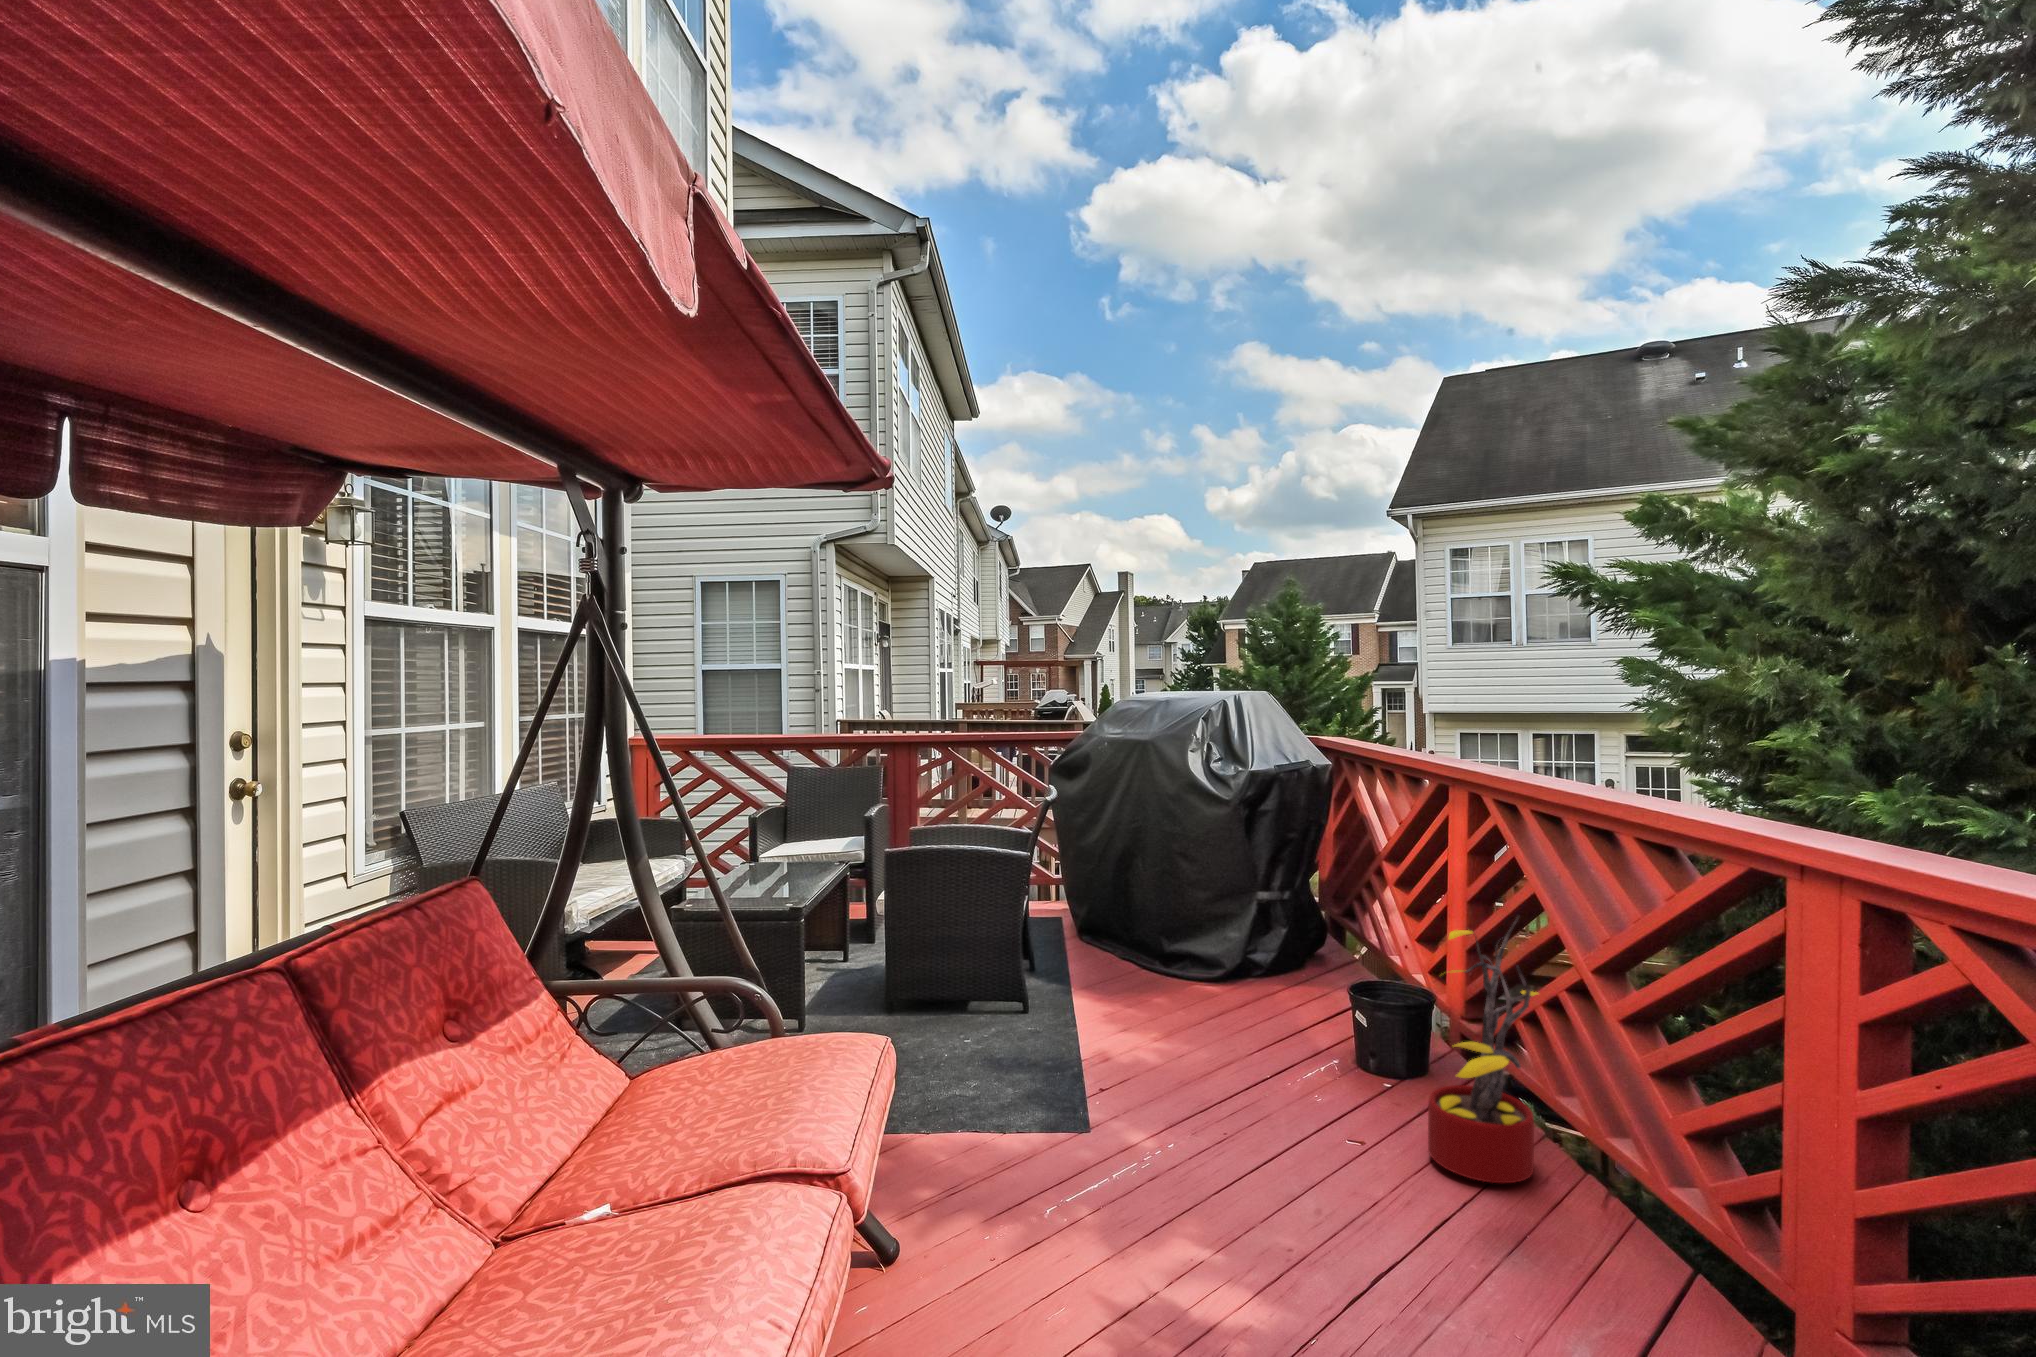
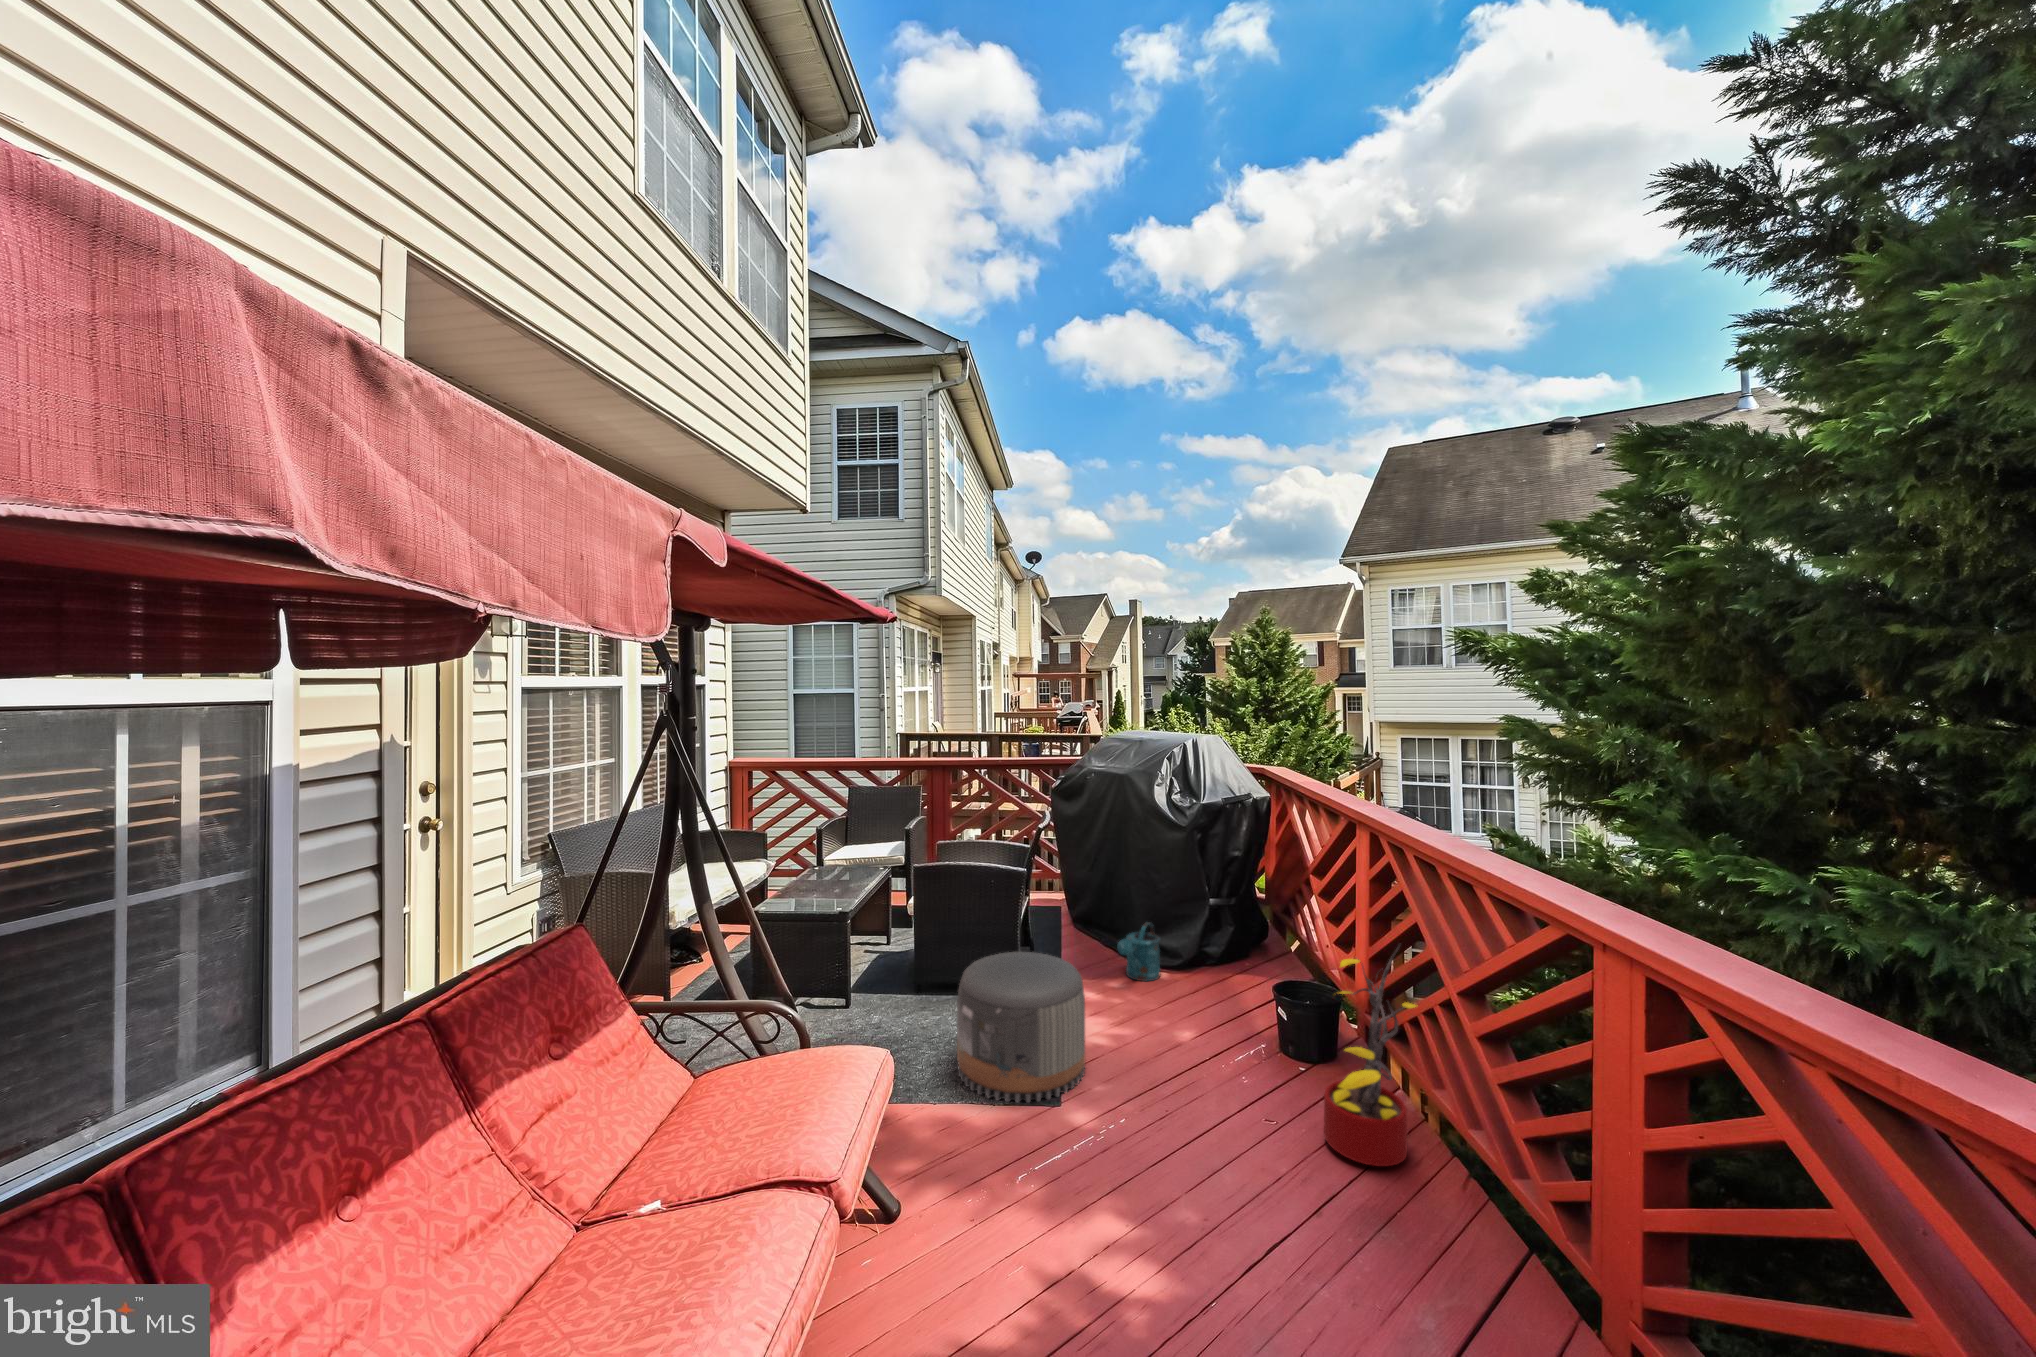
watering can: none [1146,925,1199,998] -> present [1117,922,1161,981]
pouf: none [952,948,1118,1130] -> present [957,952,1085,1103]

